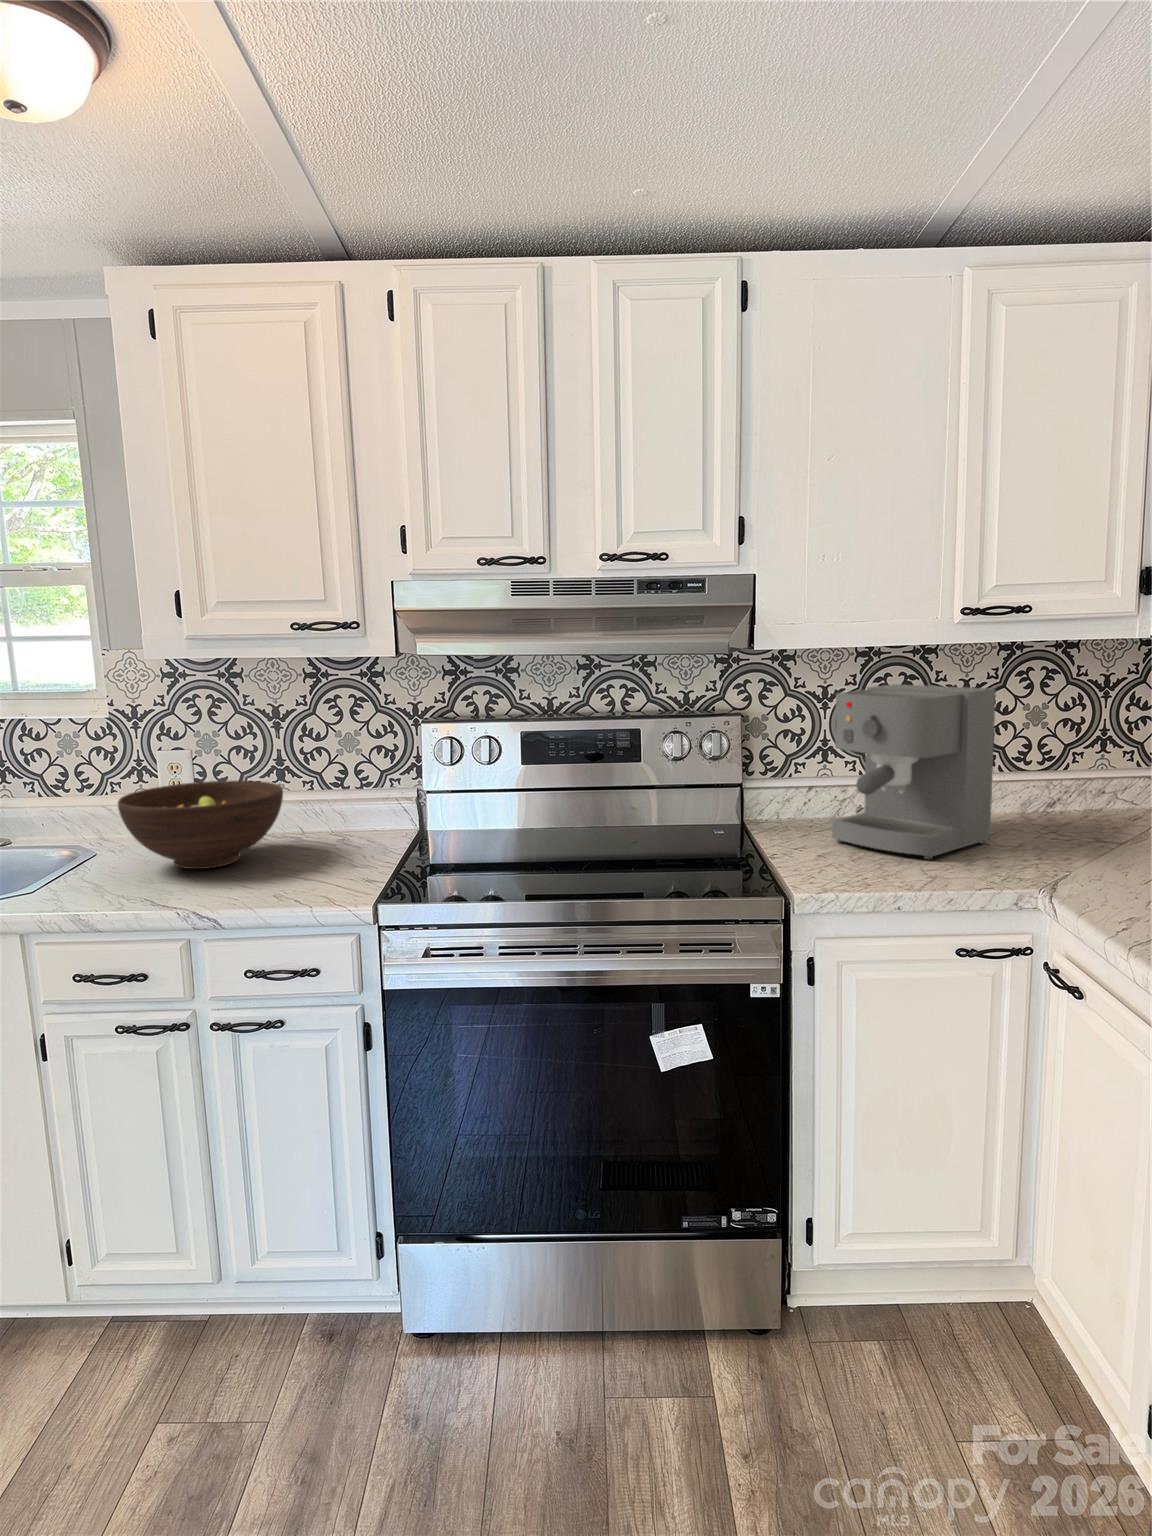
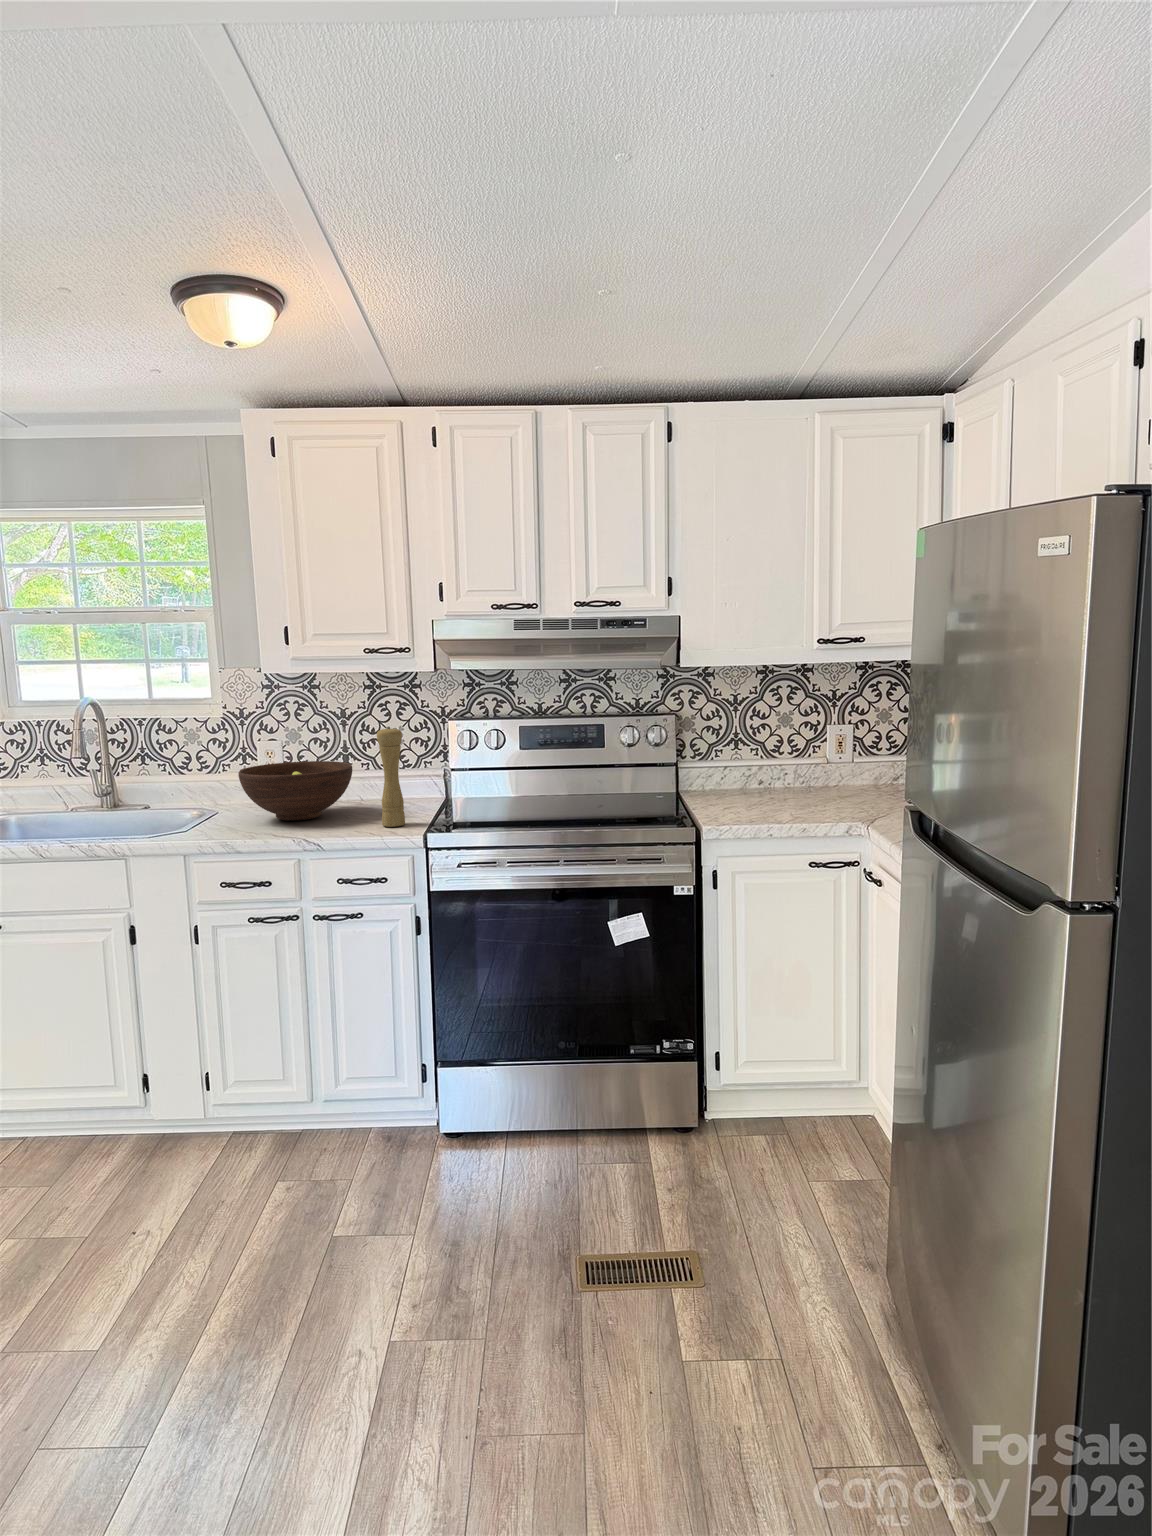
coffee maker: present [832,684,996,859] -> none [738,693,848,811]
pepper mill: none [311,738,354,882] -> present [377,727,405,827]

